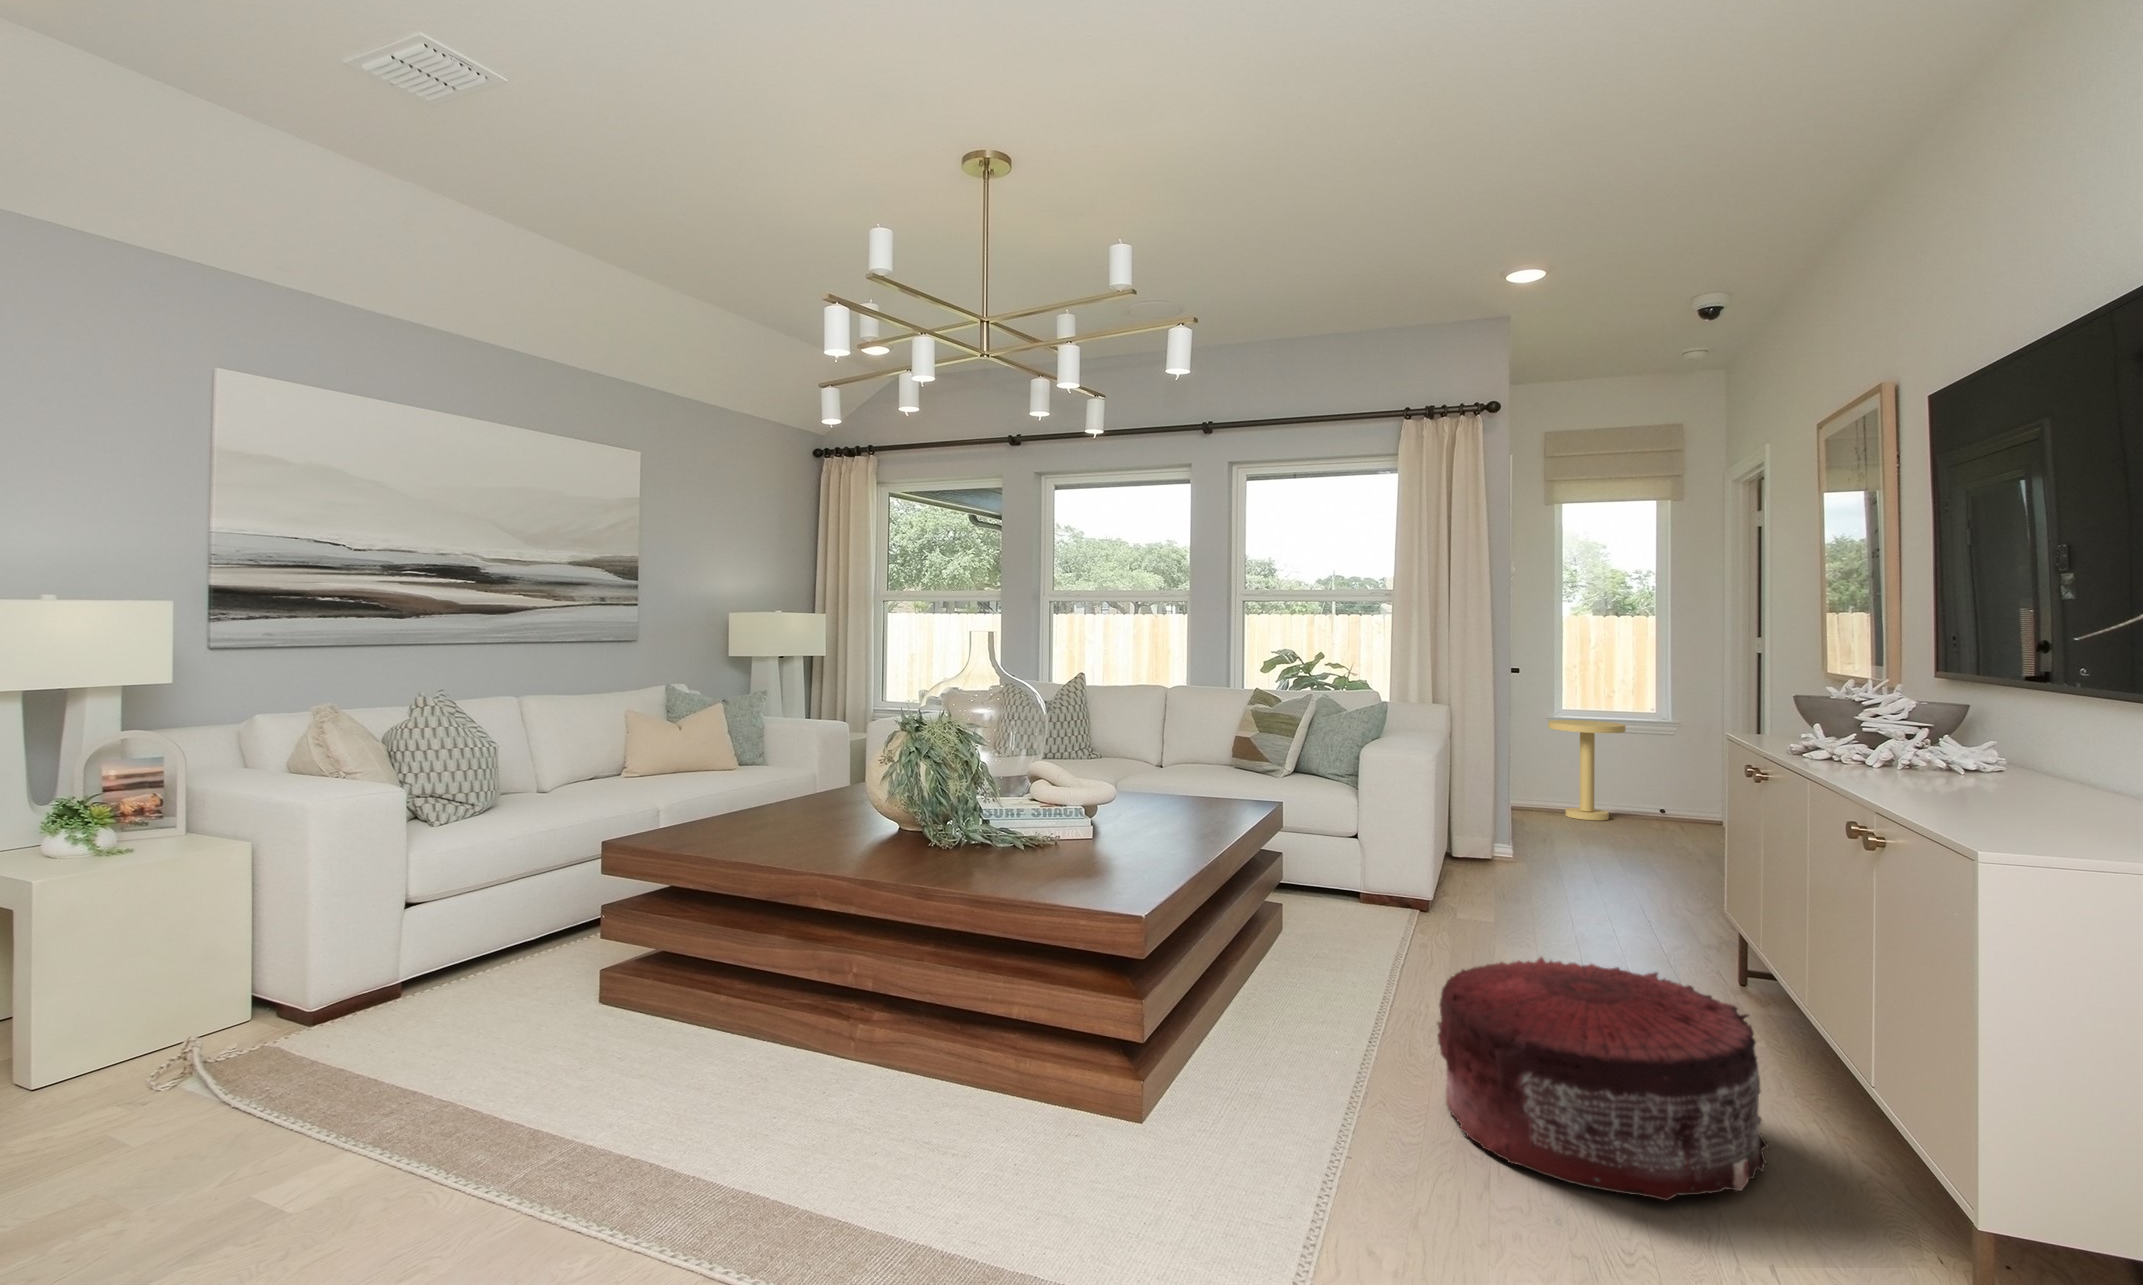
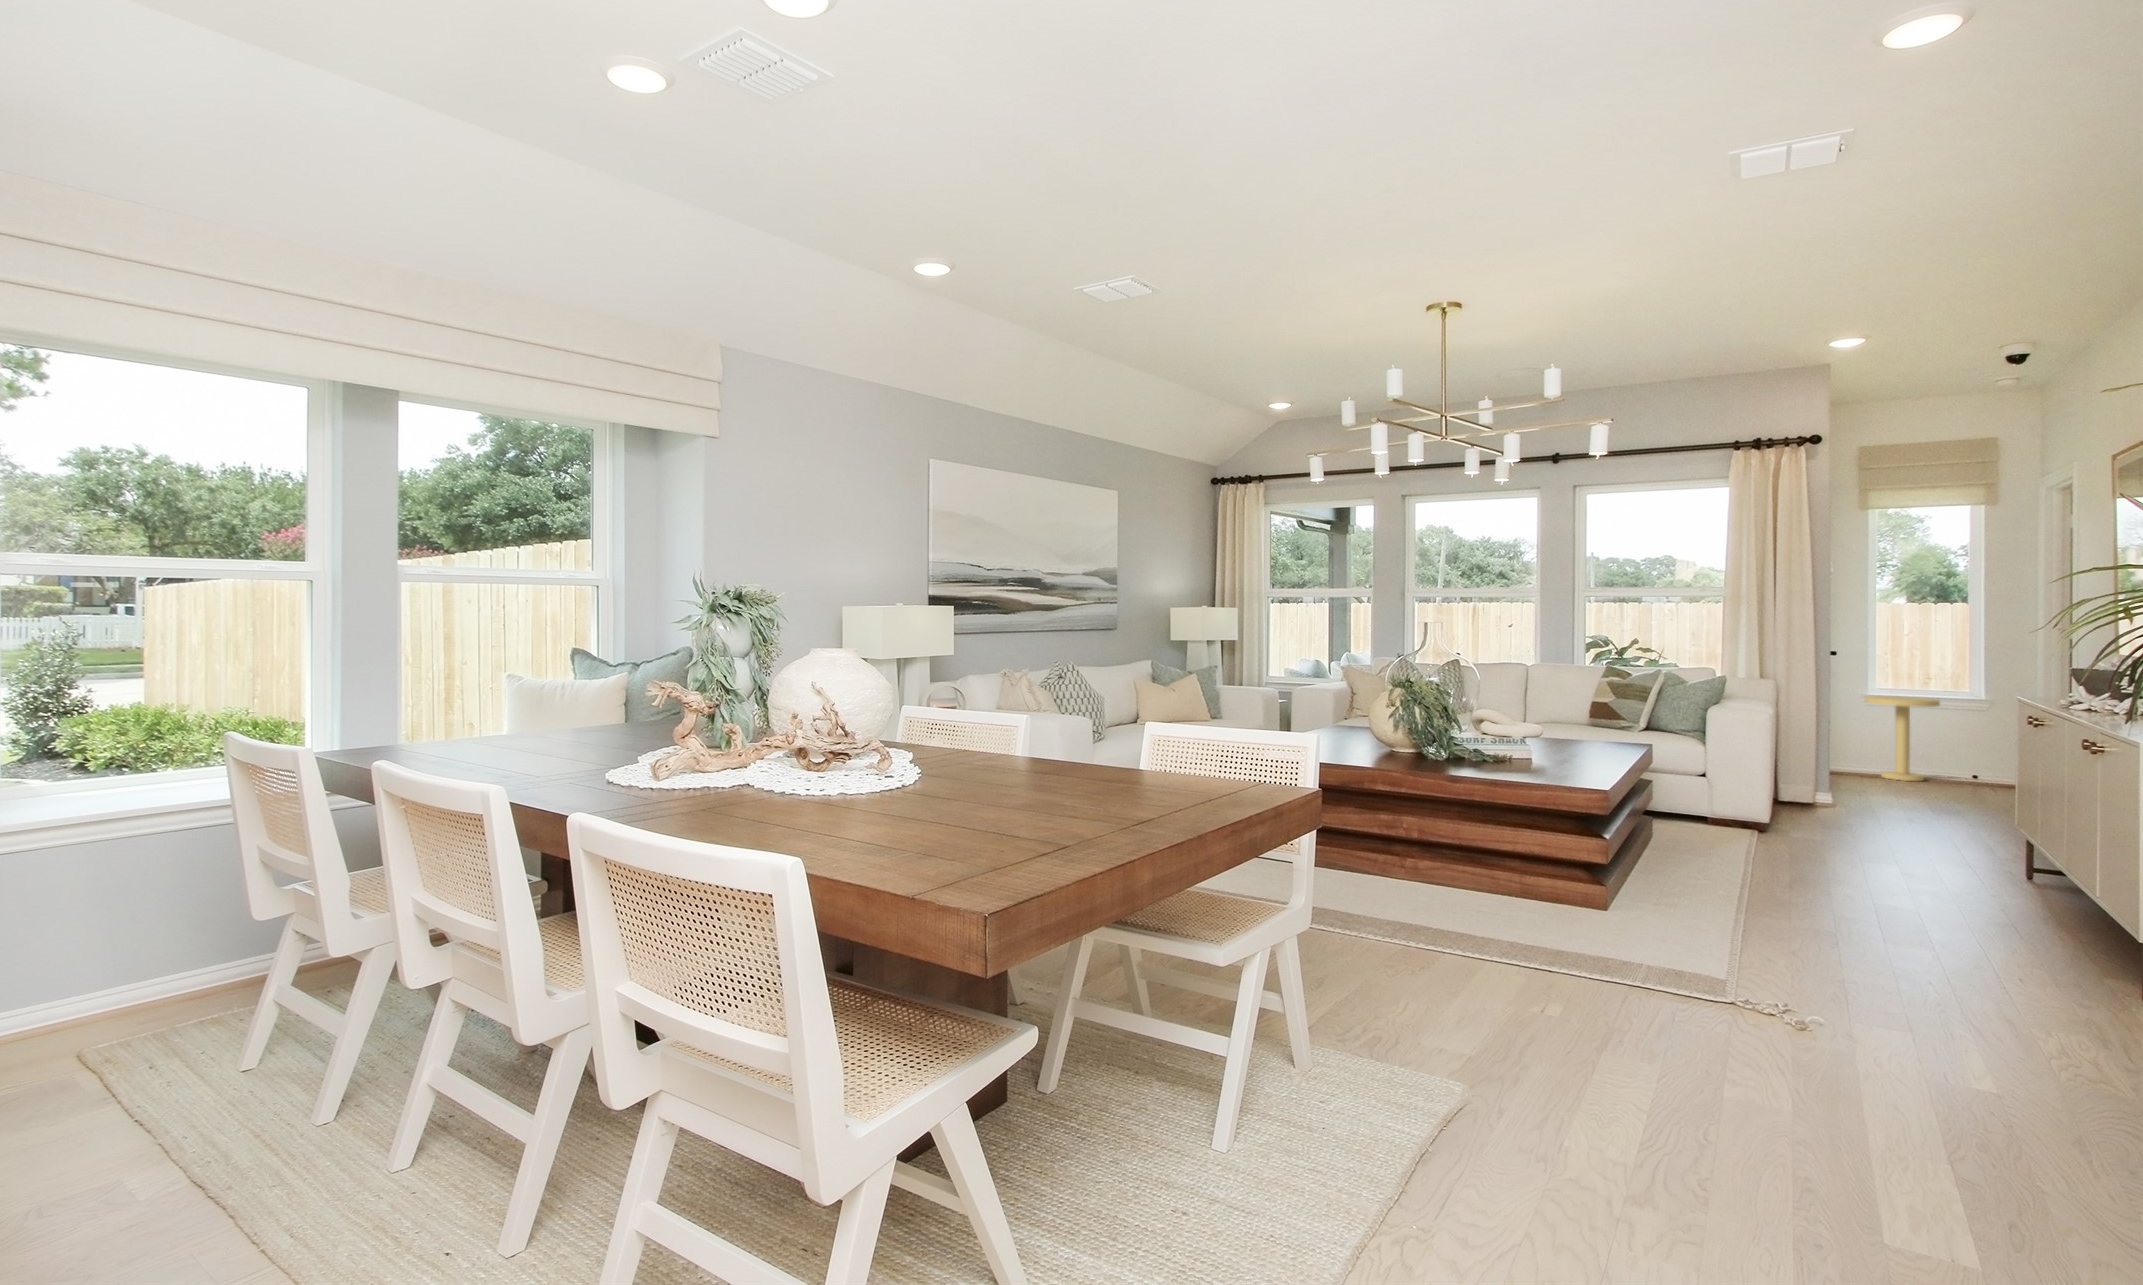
pouf: present [1438,957,1769,1201] -> none [1798,833,2032,955]

